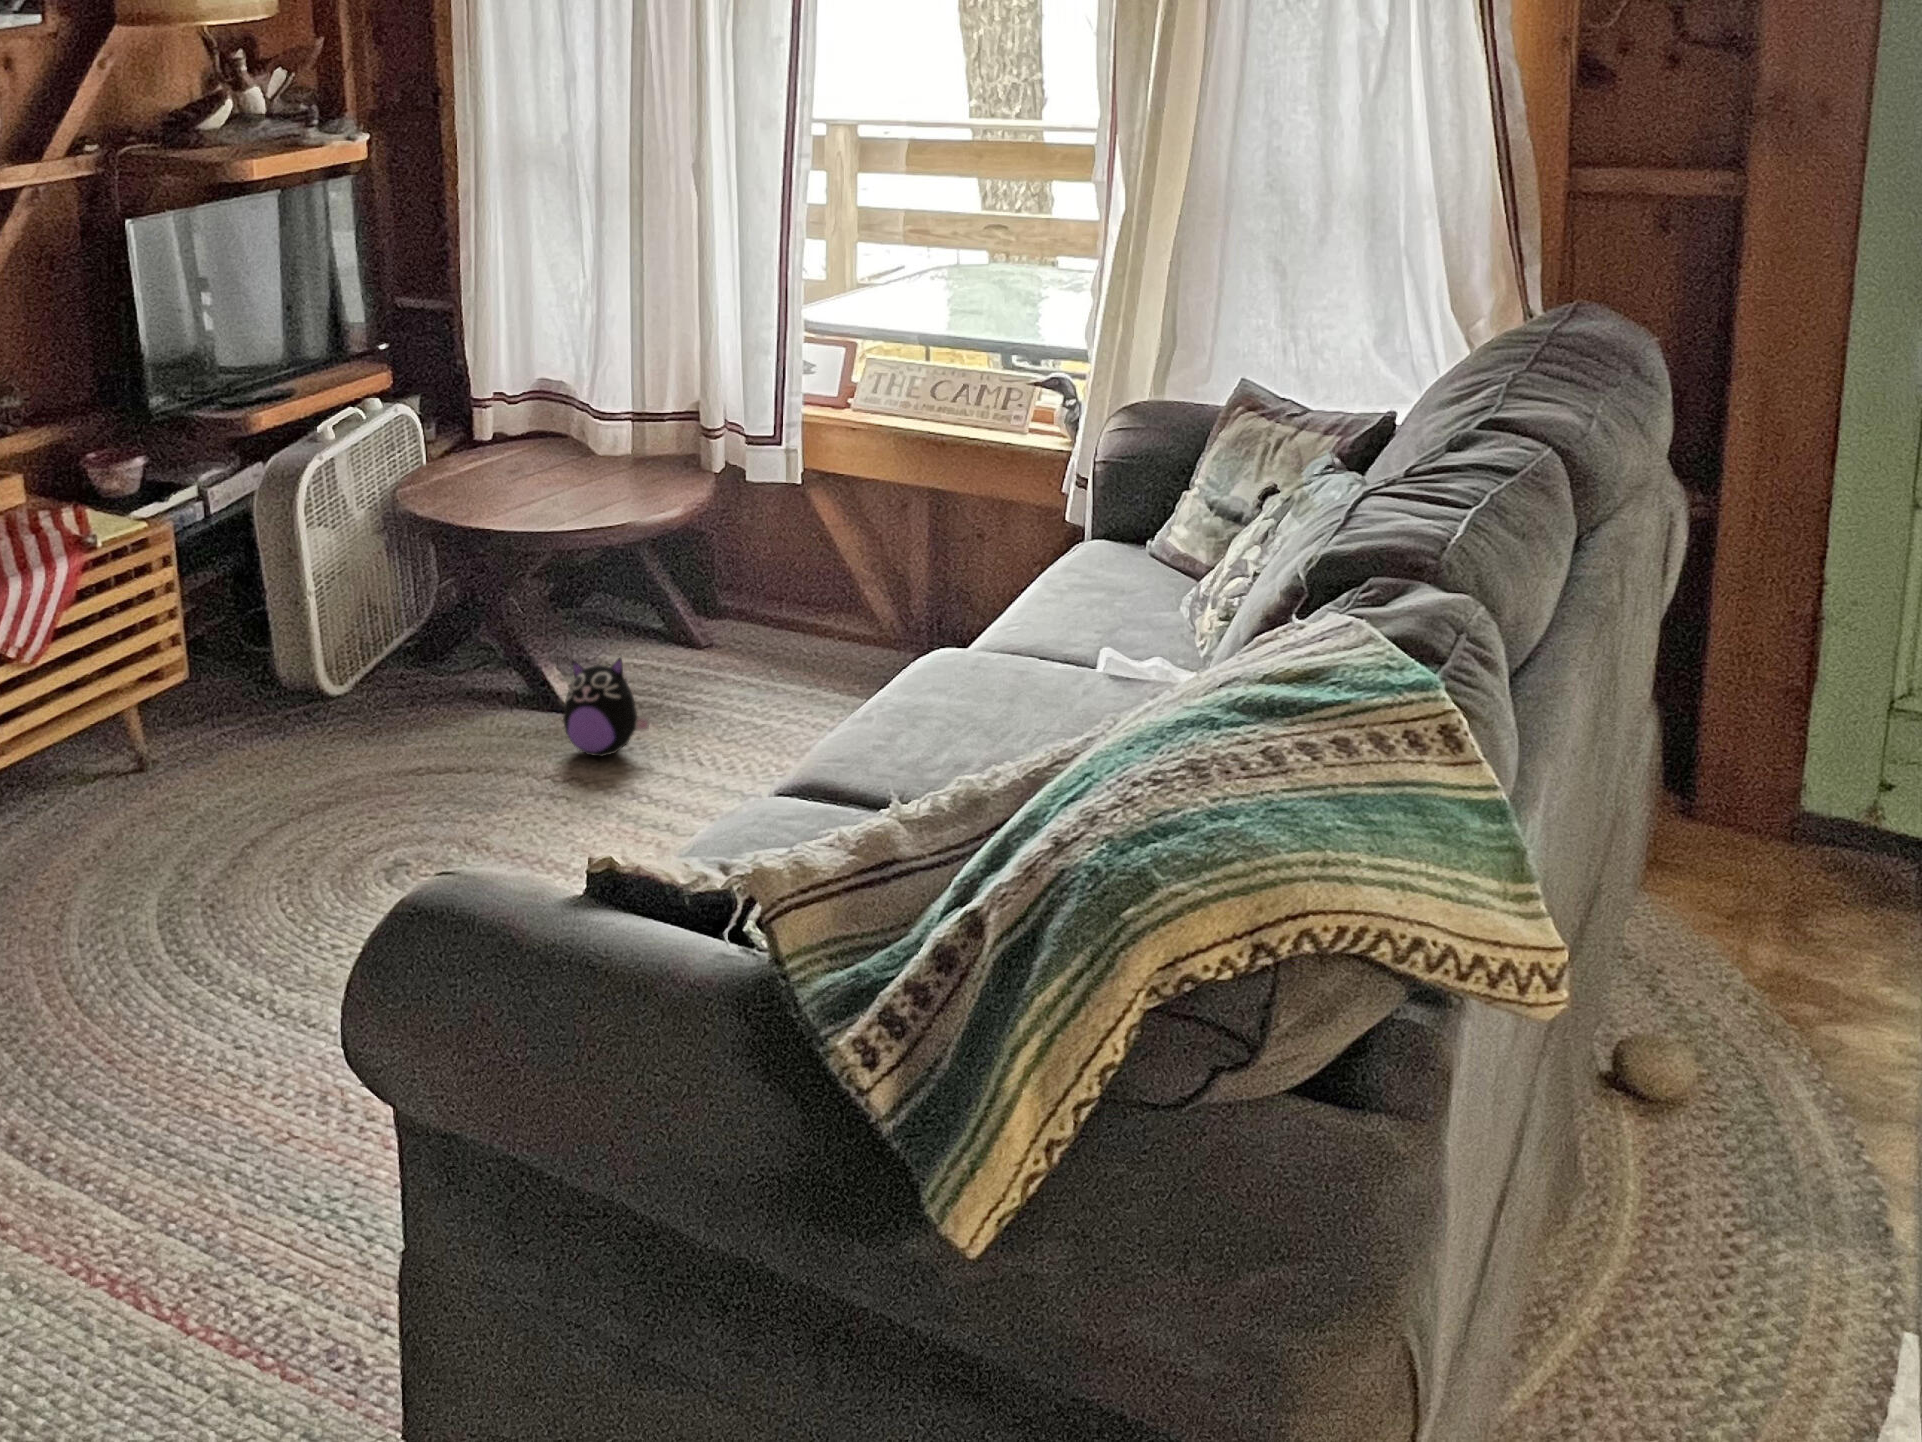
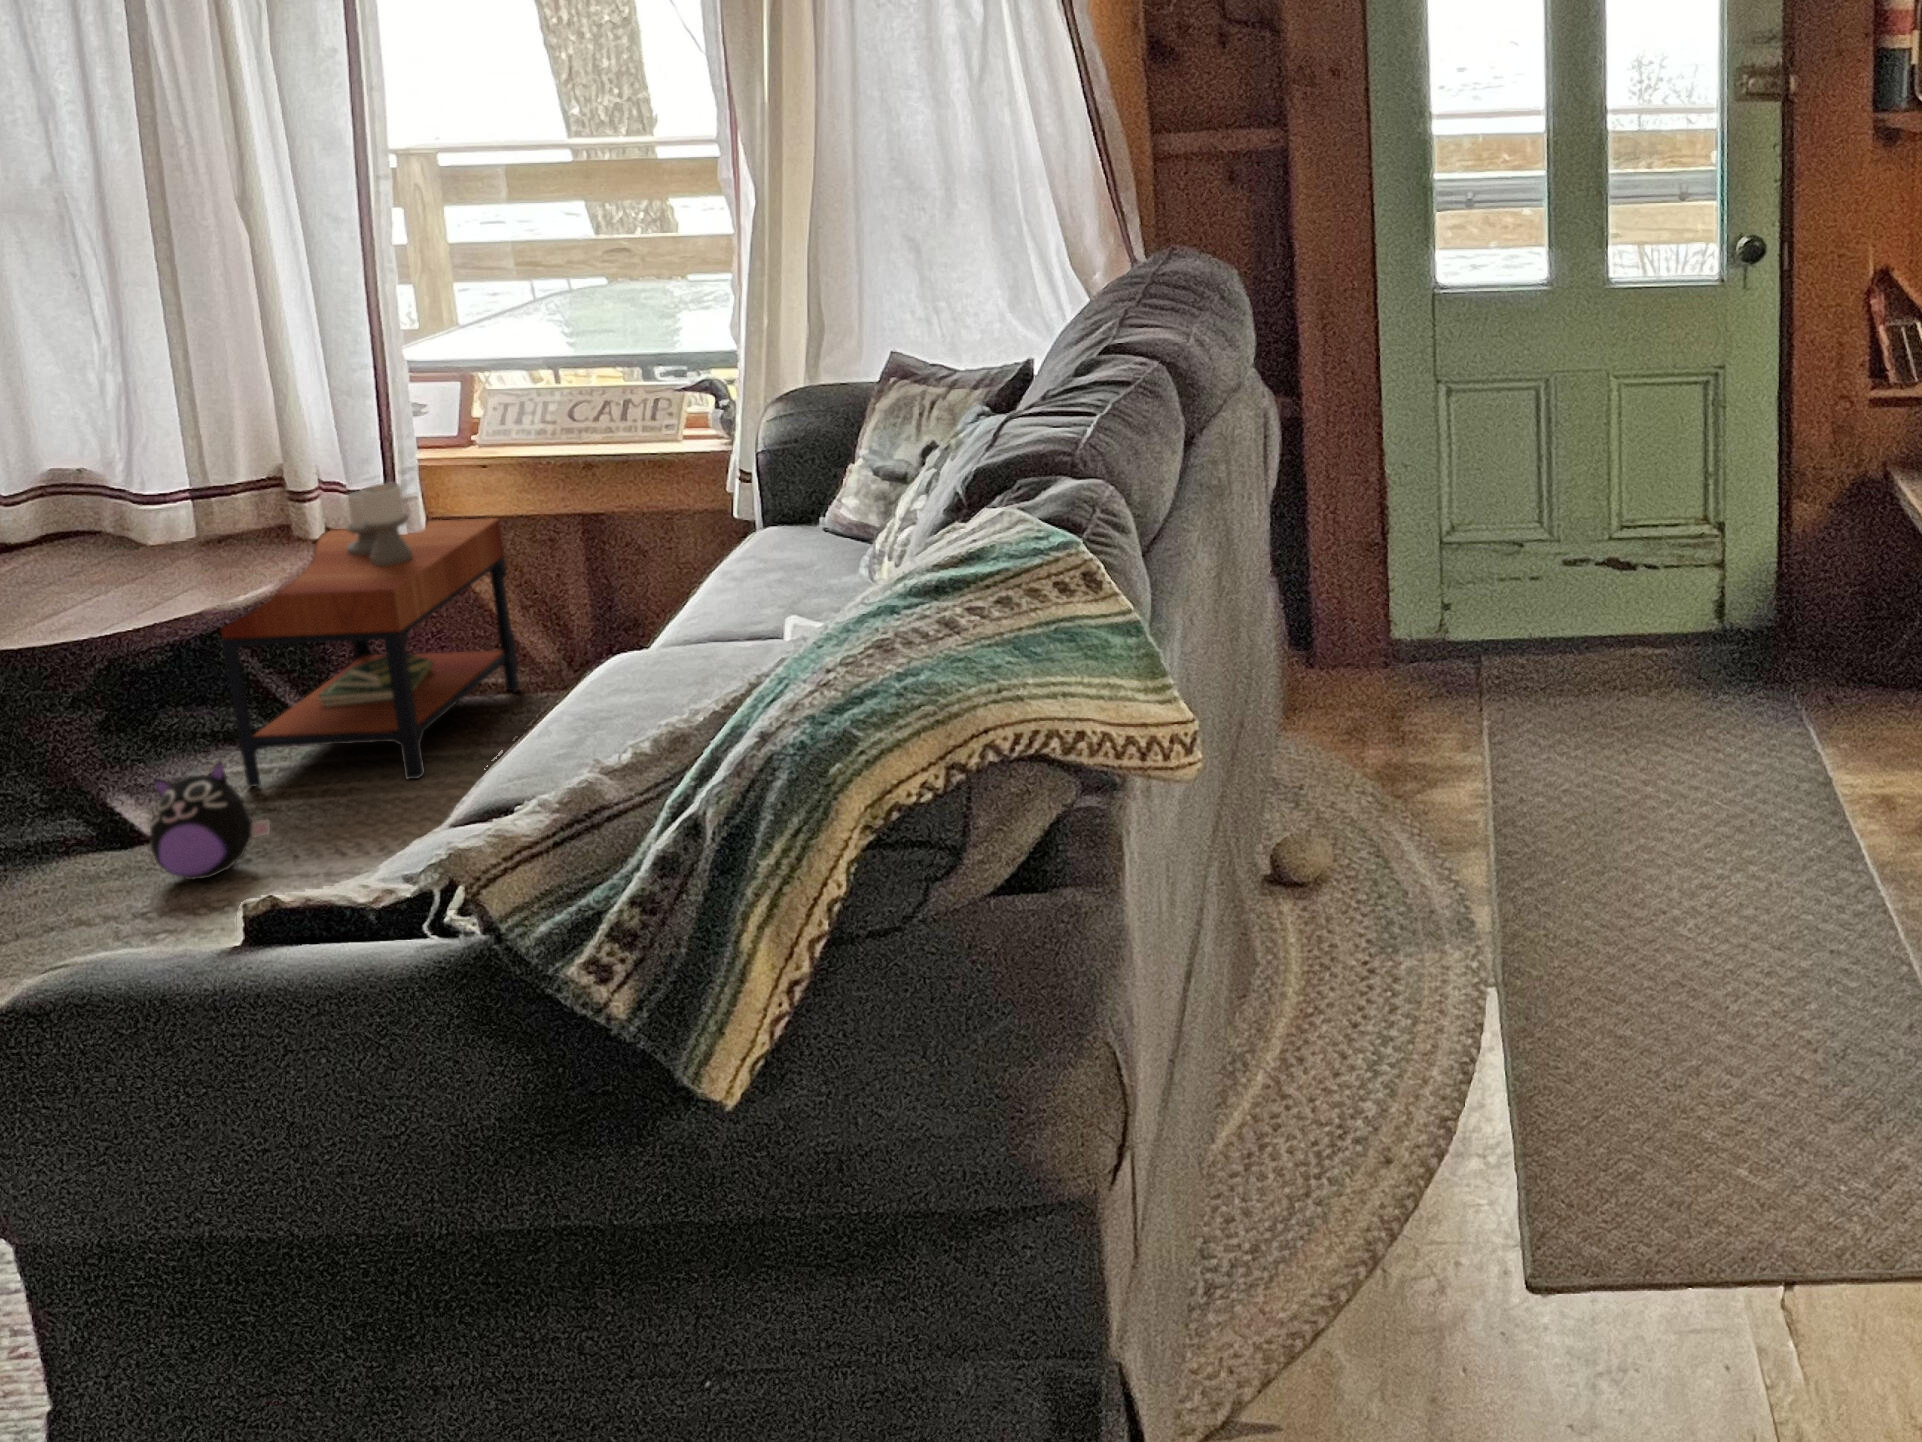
side table: none [636,432,863,707] -> present [221,483,519,787]

